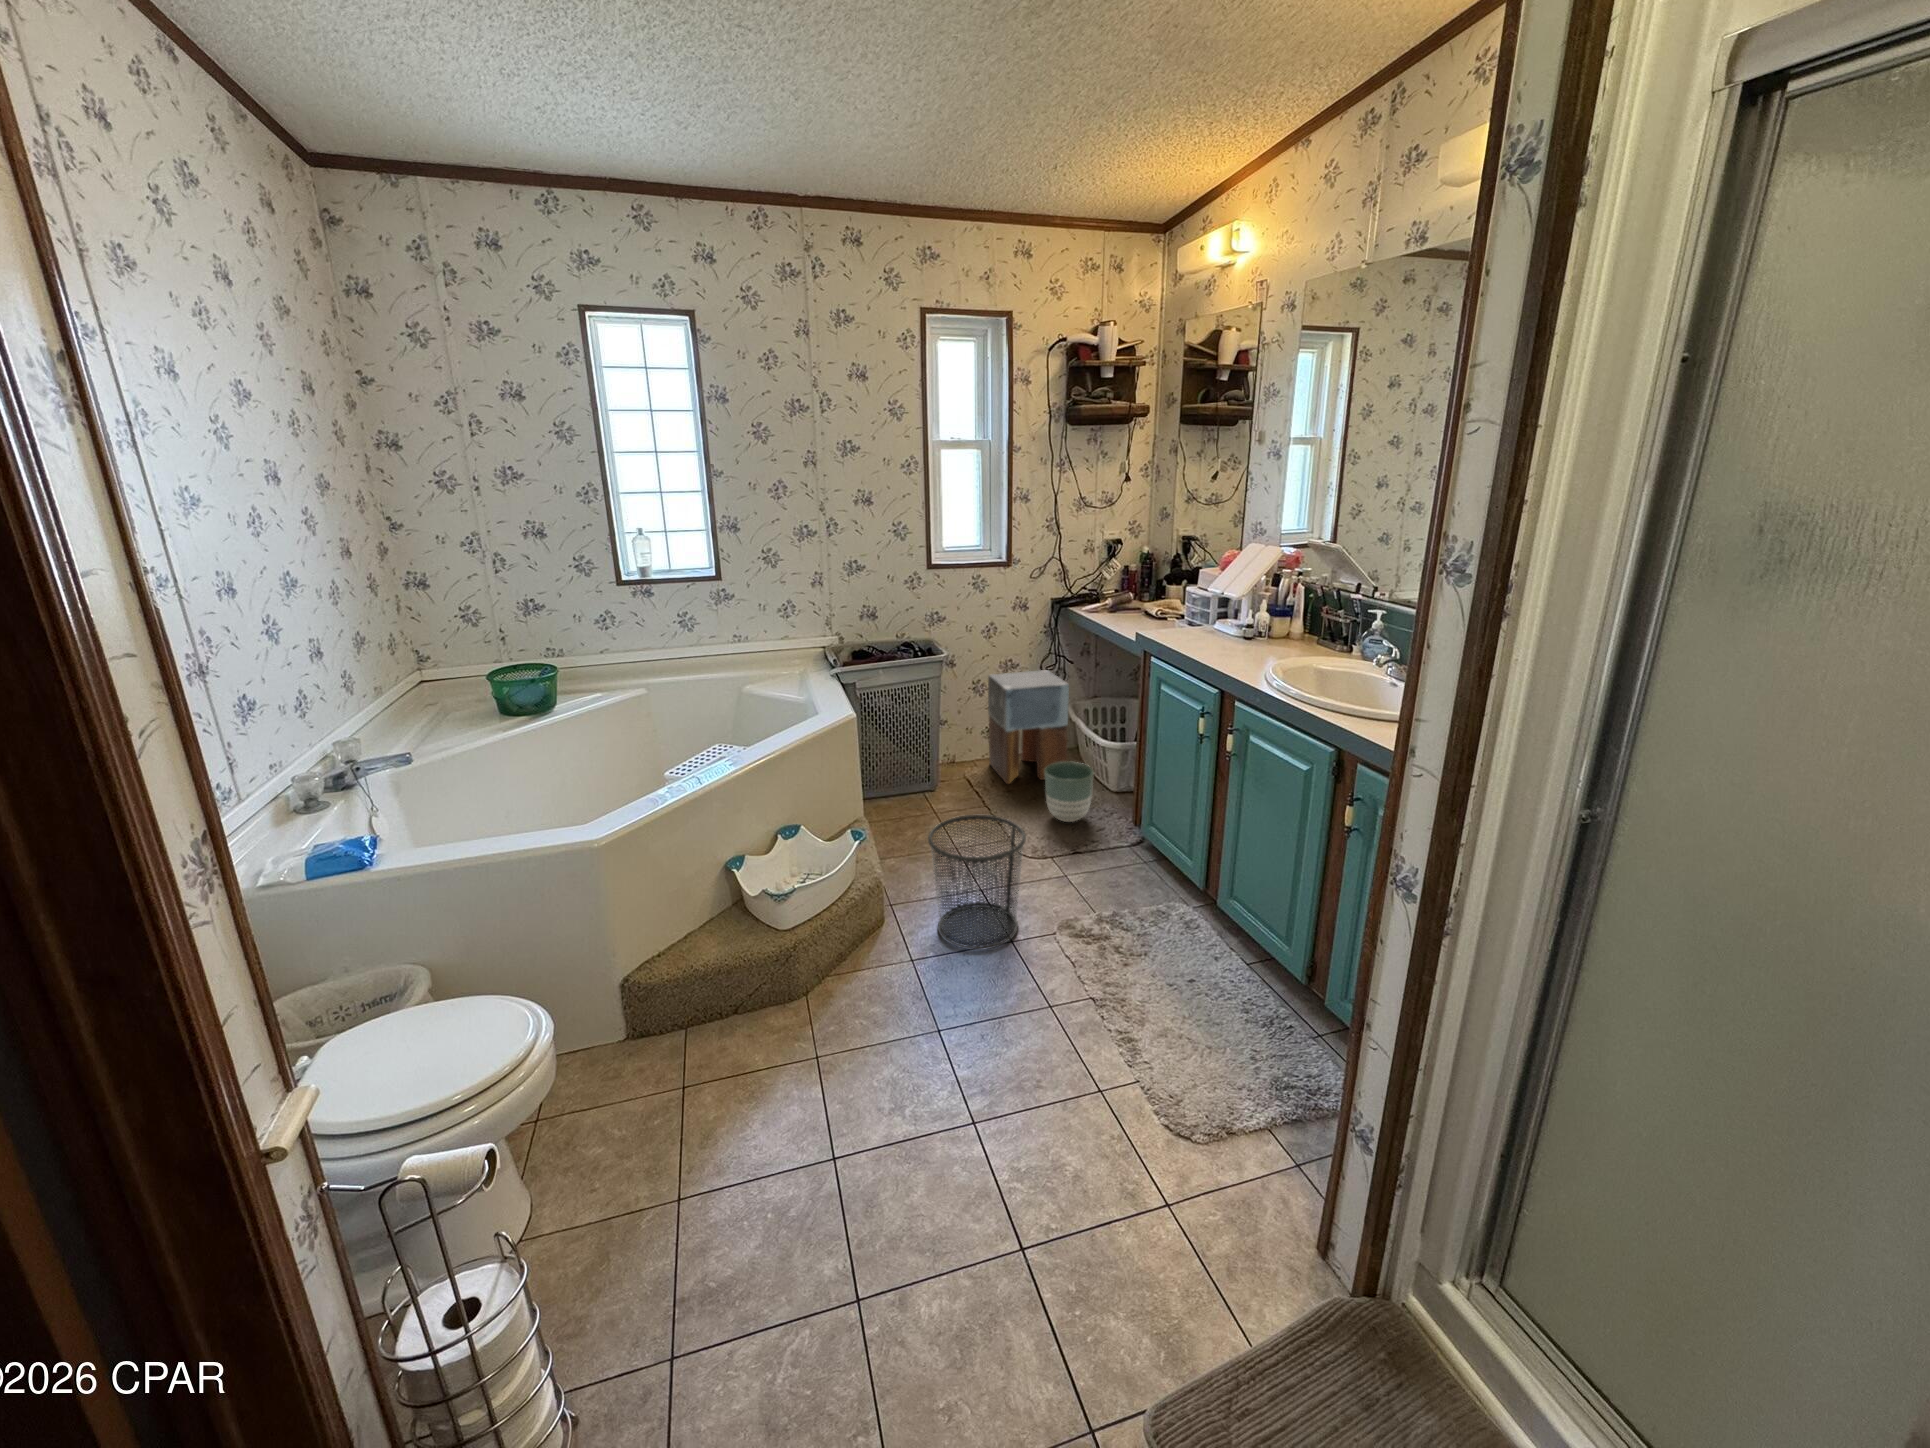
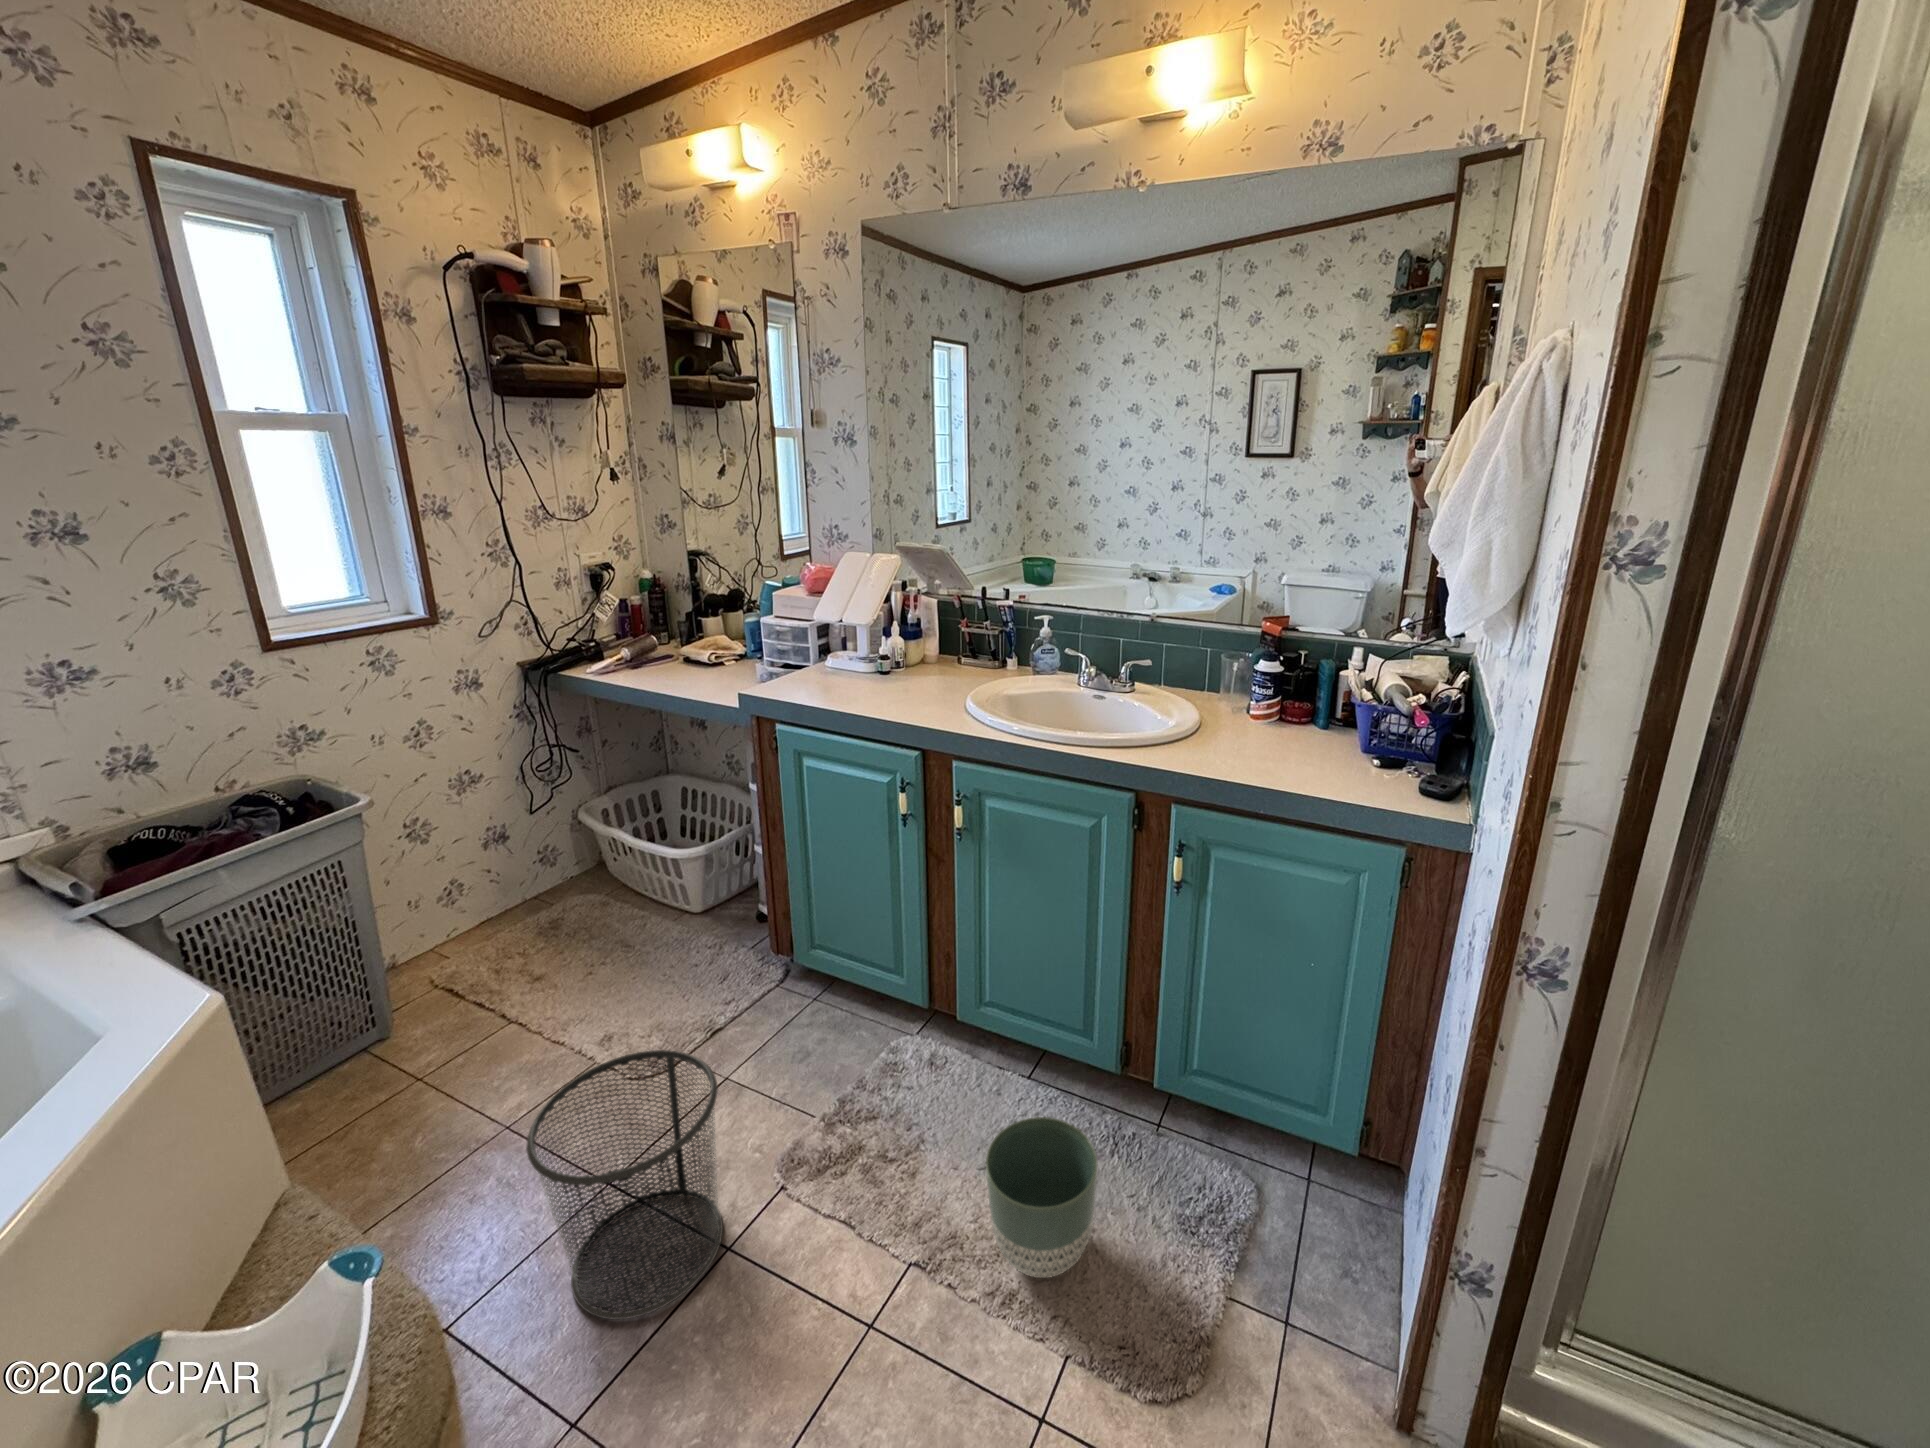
stool: present [988,670,1069,784] -> none [435,772,614,970]
planter: present [1045,762,1094,822] -> present [986,1117,1098,1278]

